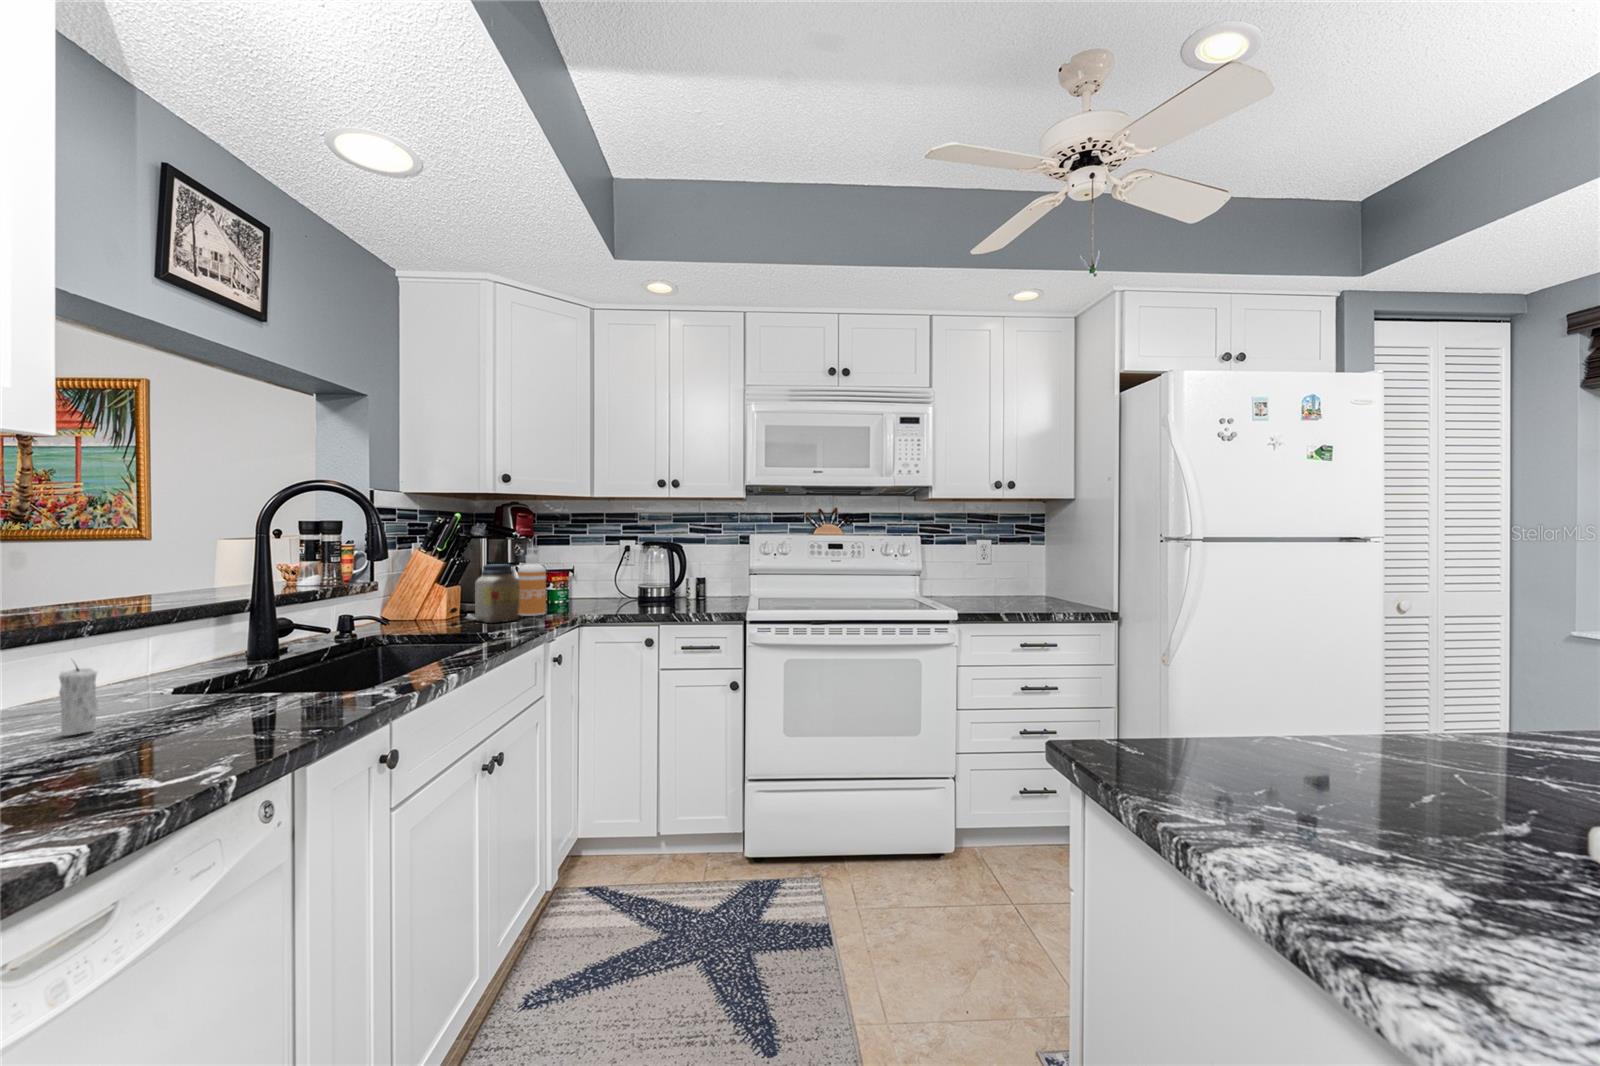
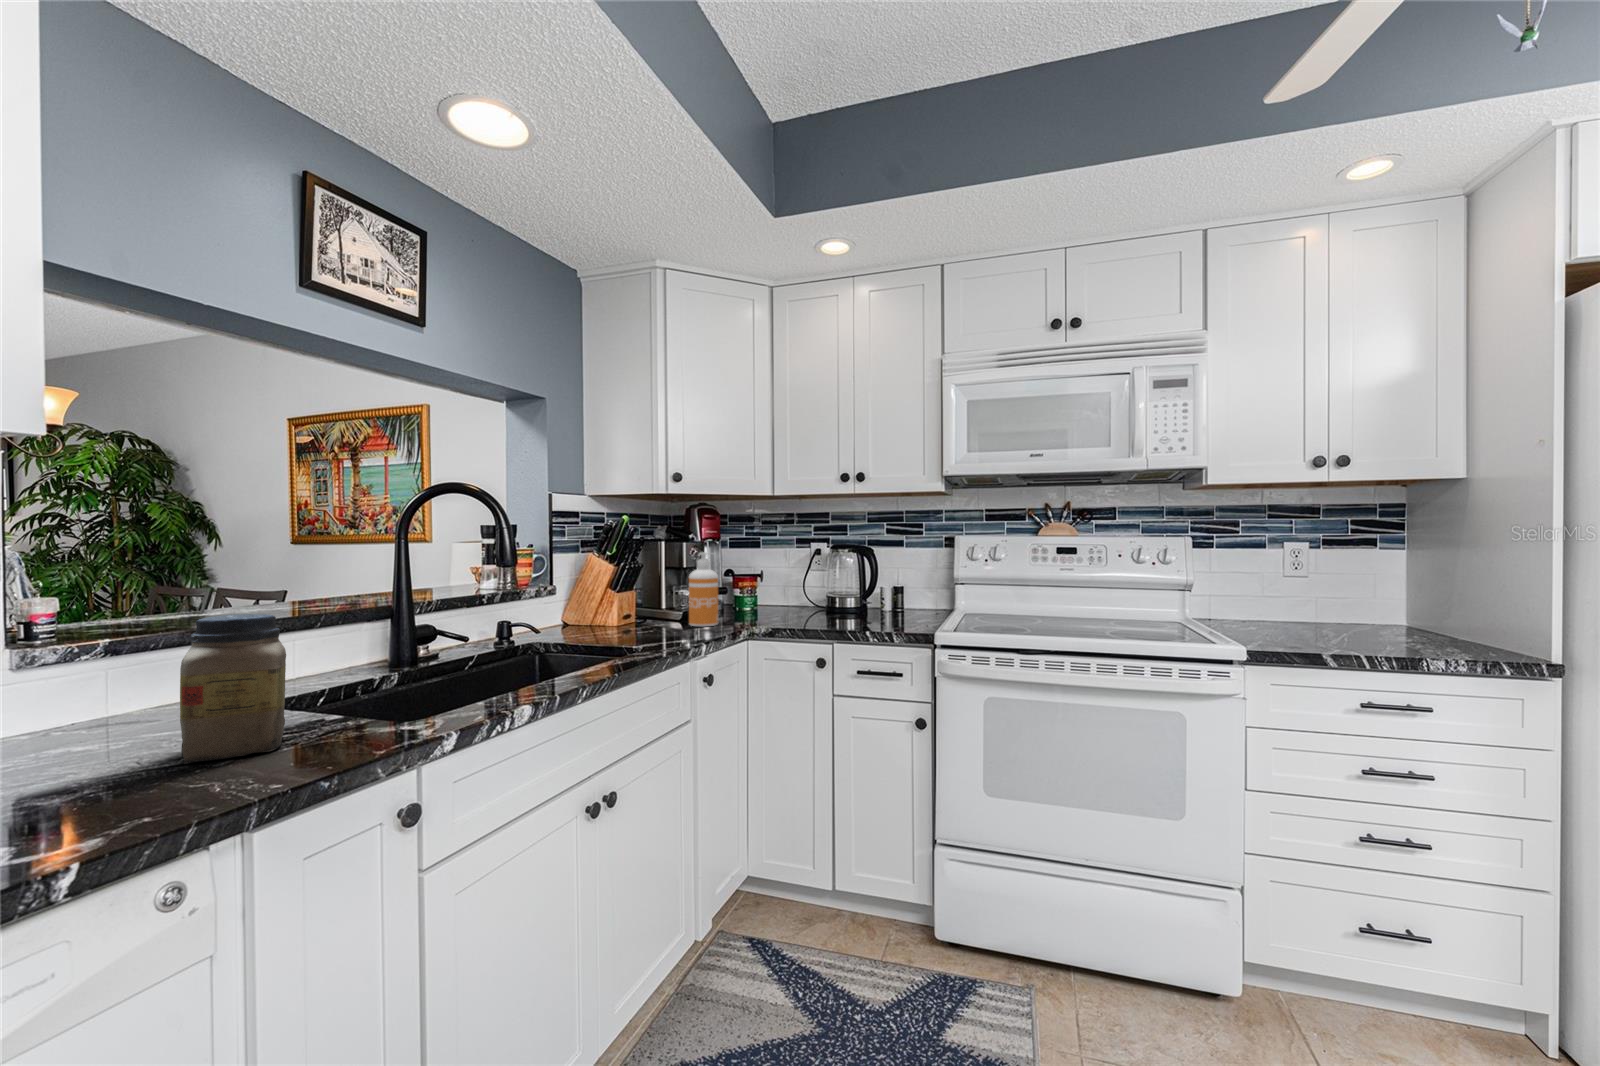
jar: present [475,564,520,623] -> present [180,614,286,764]
candle: present [59,666,98,736] -> none [91,673,132,757]

